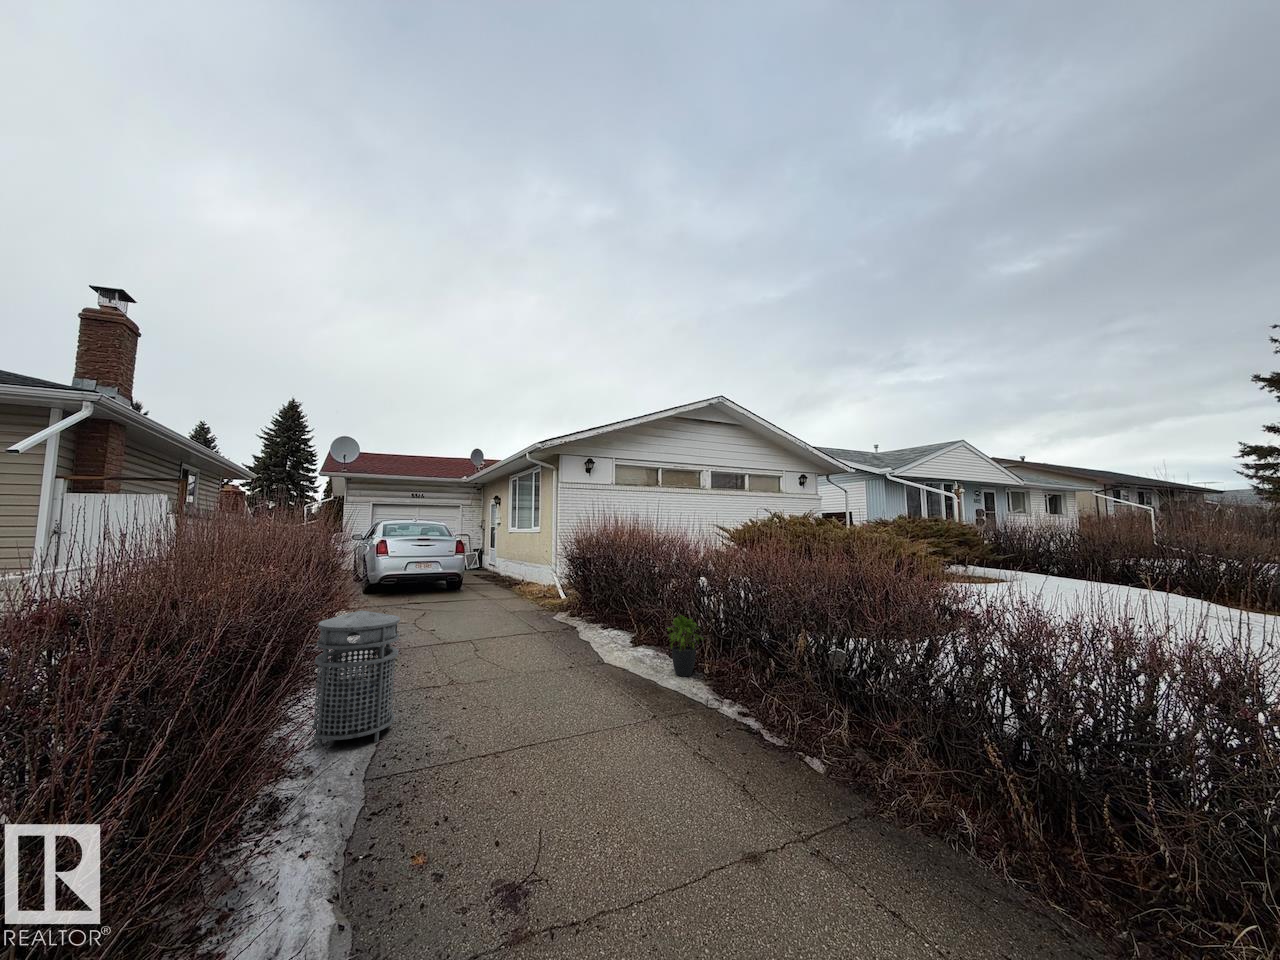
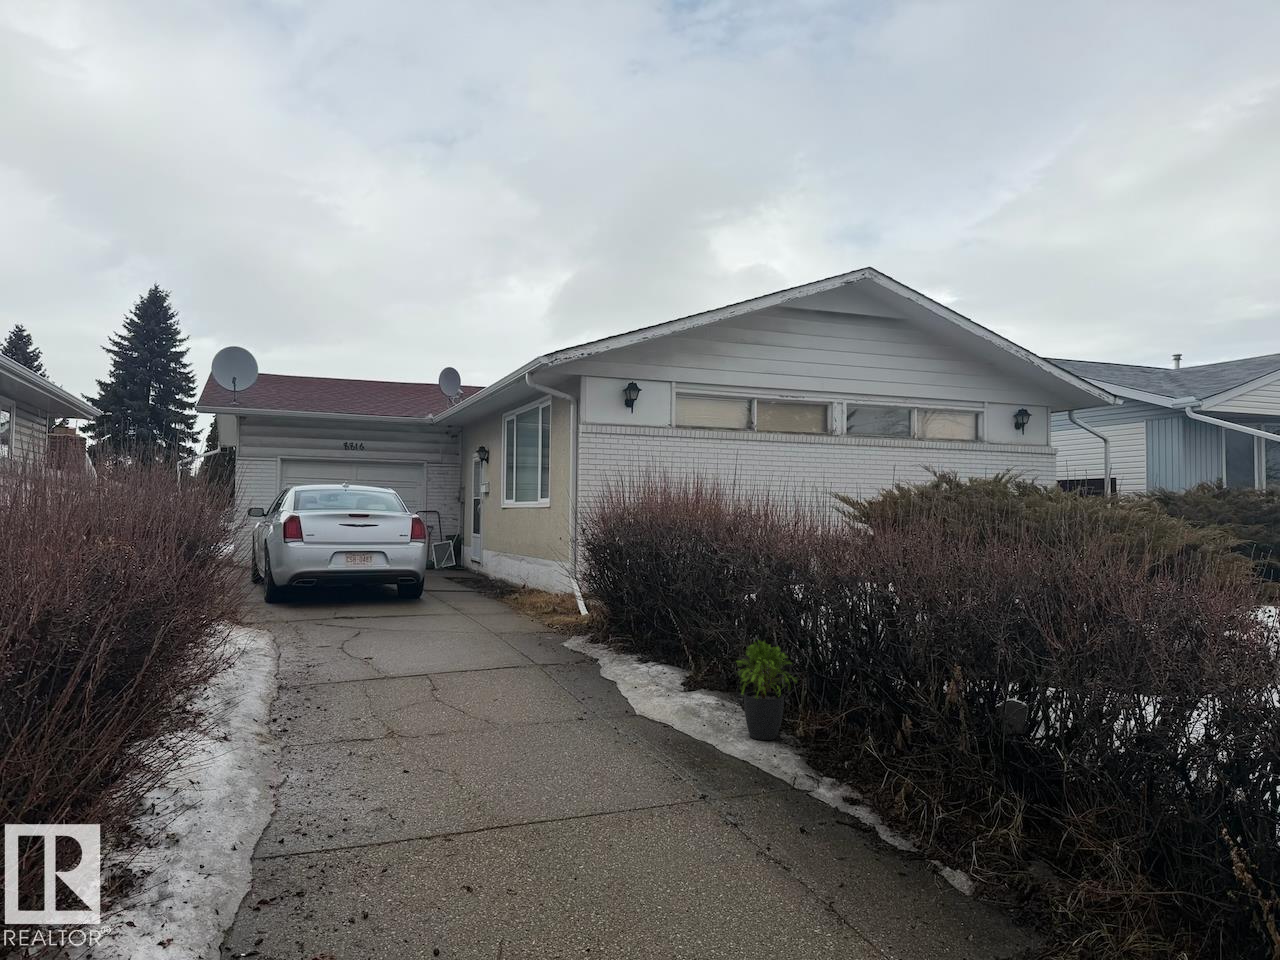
trash can: present [310,610,400,749] -> none [178,613,305,814]

